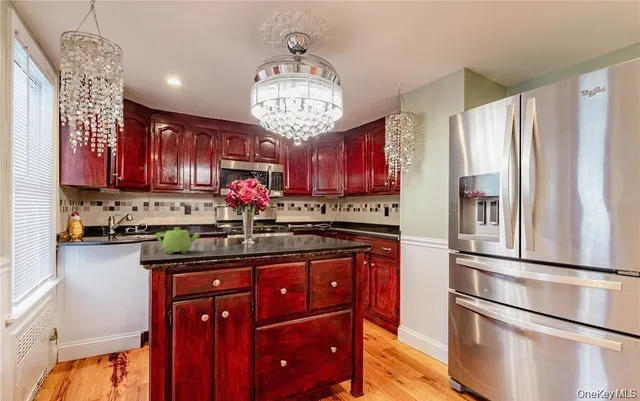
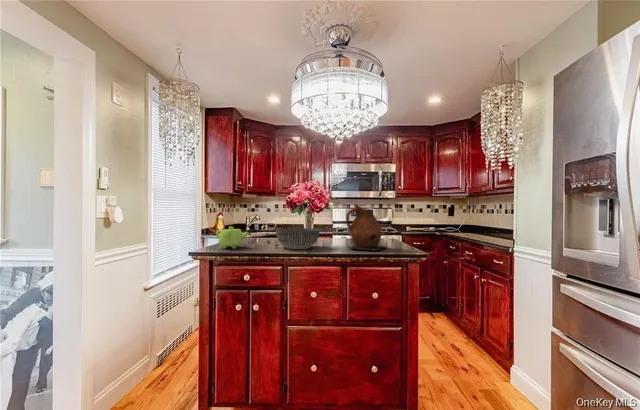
ceramic pitcher: none [300,202,334,245] -> present [346,204,386,251]
bowl: none [230,227,277,249] -> present [276,228,320,249]

